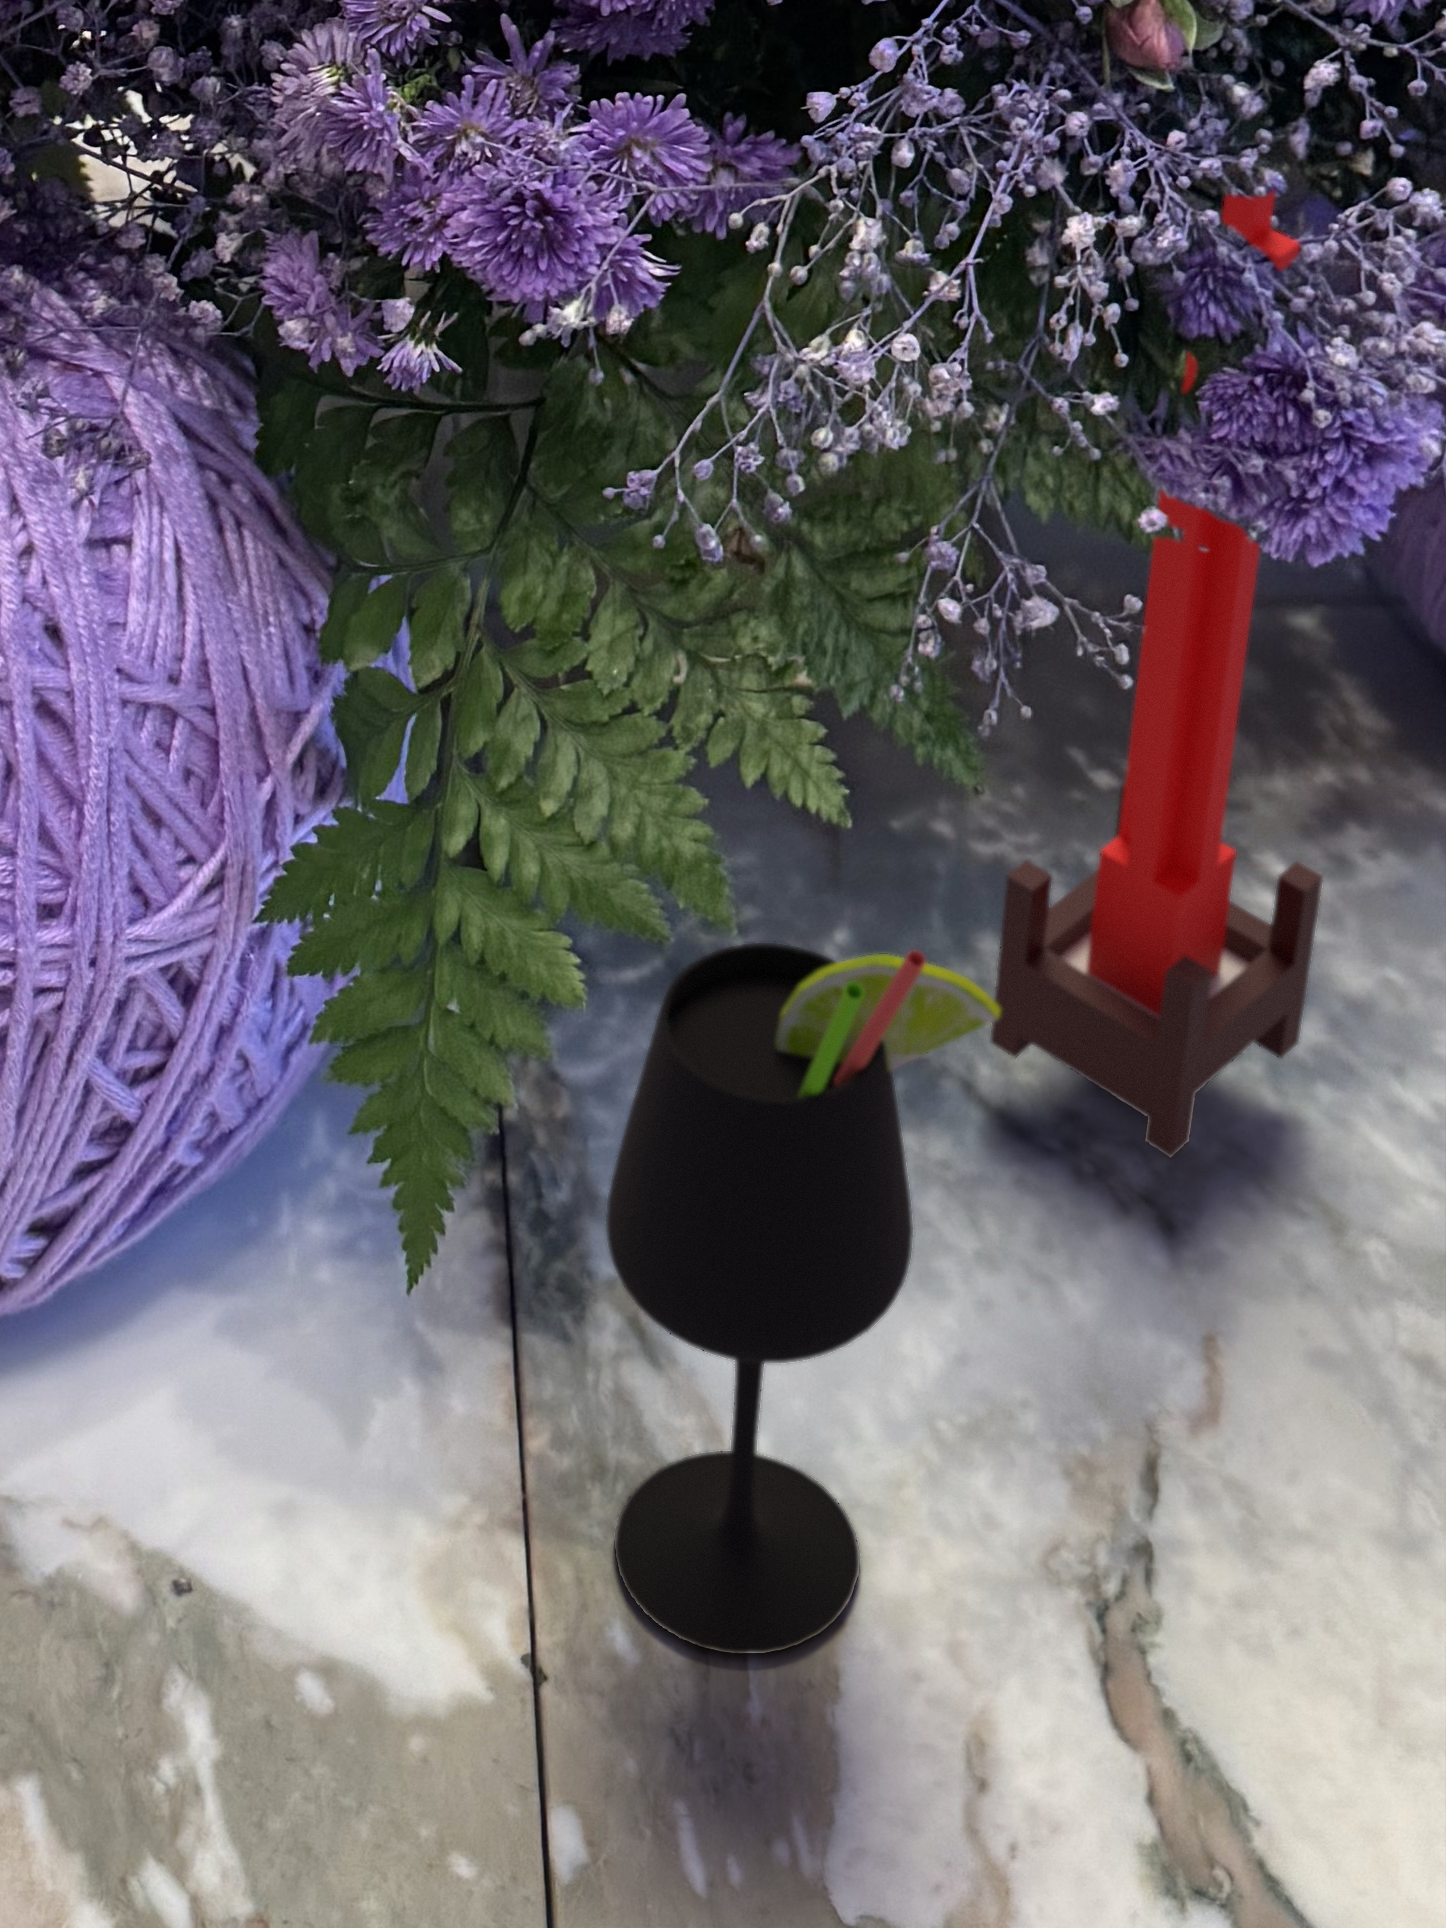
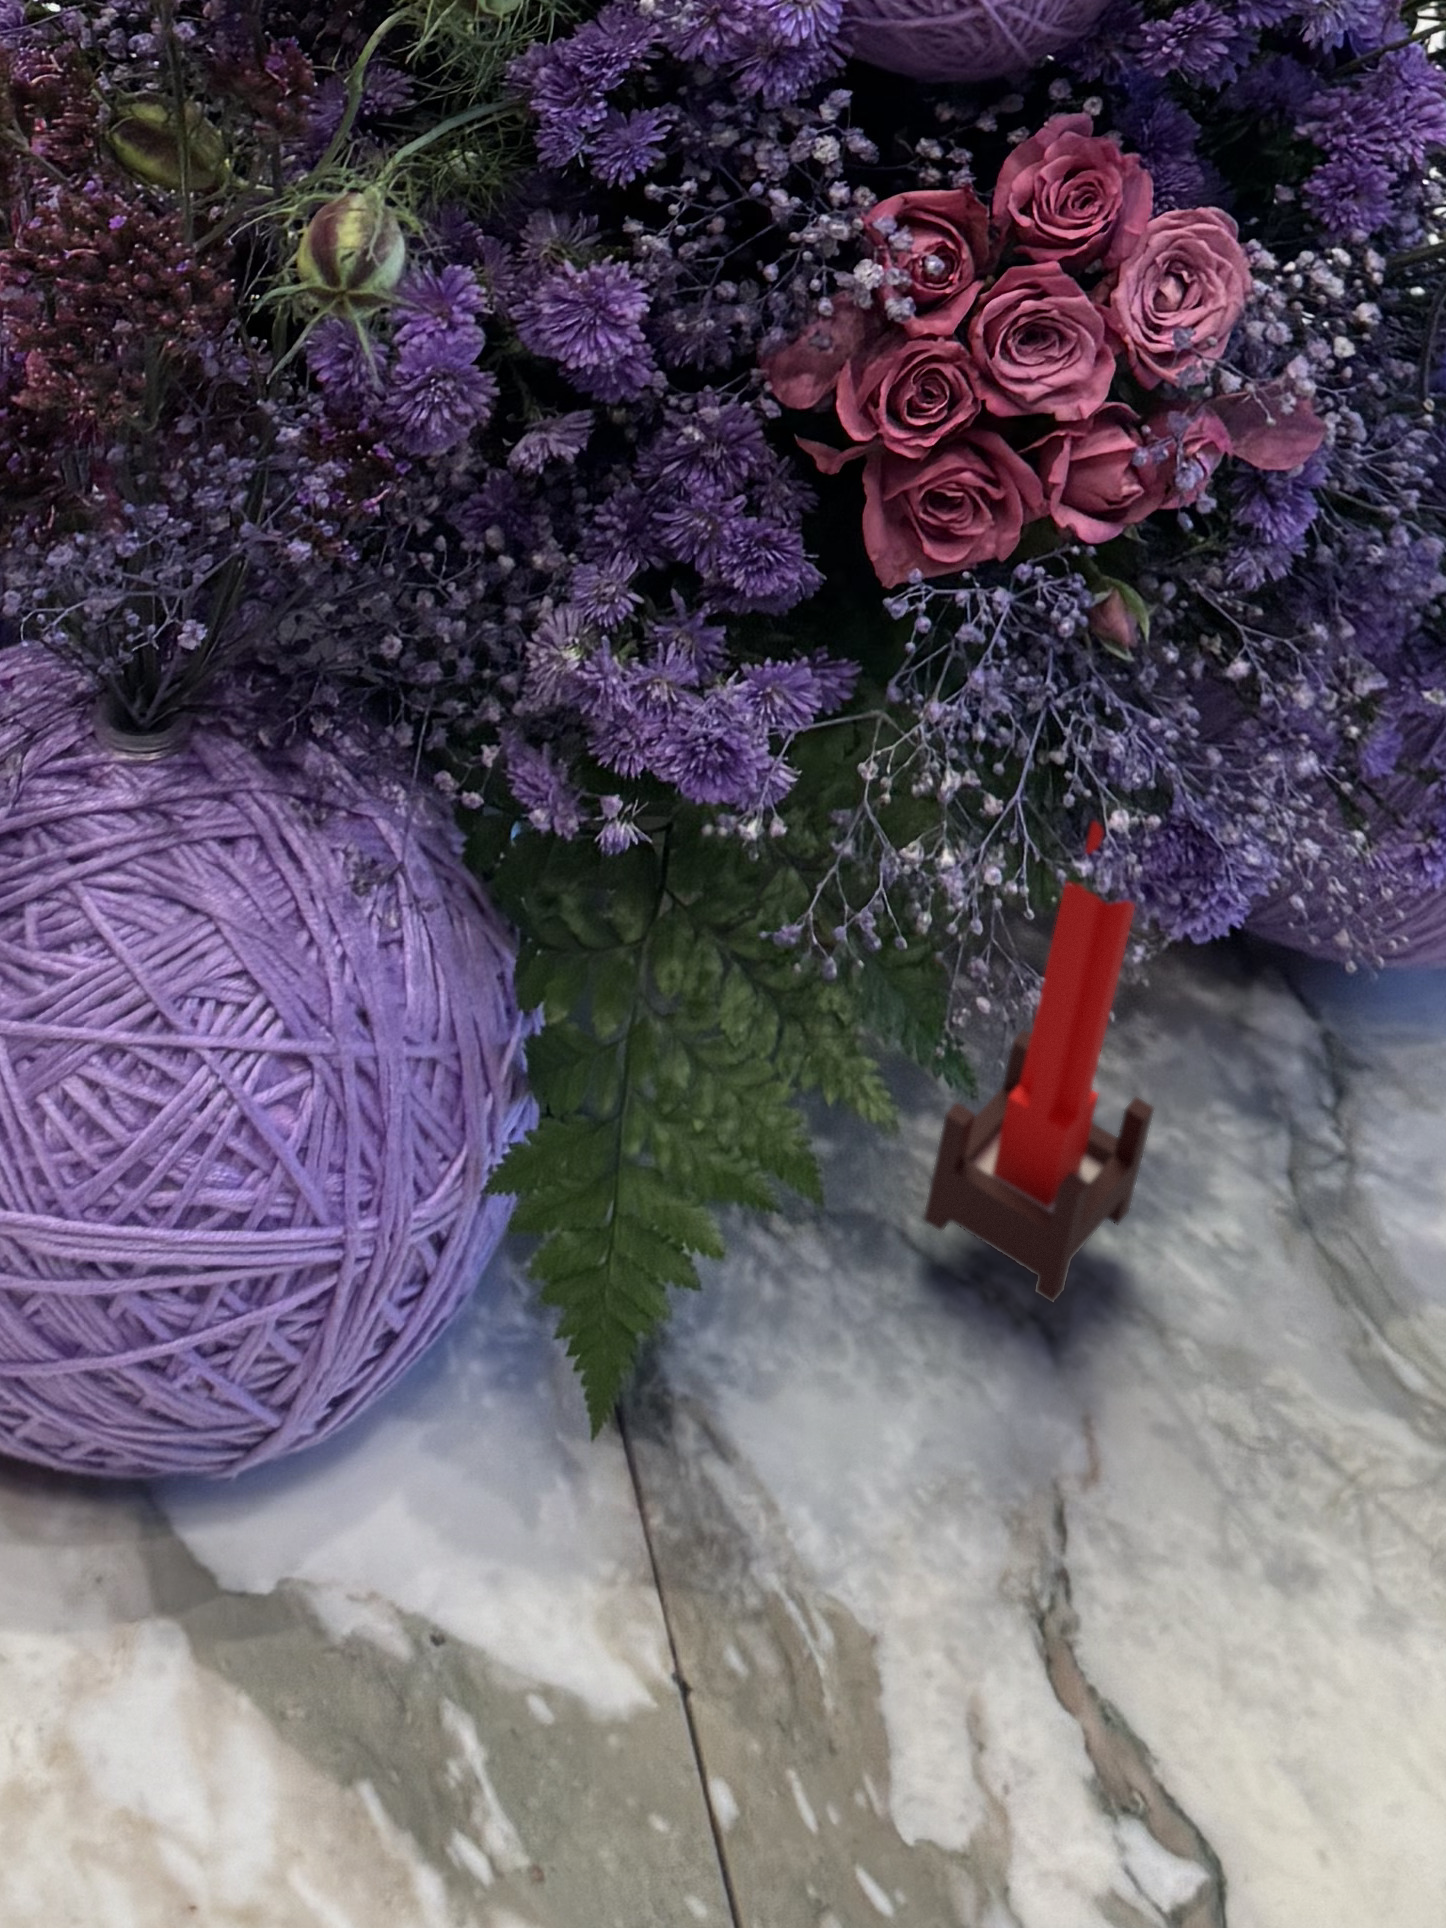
wine glass: present [606,943,1000,1654] -> none [715,1218,1013,1672]

